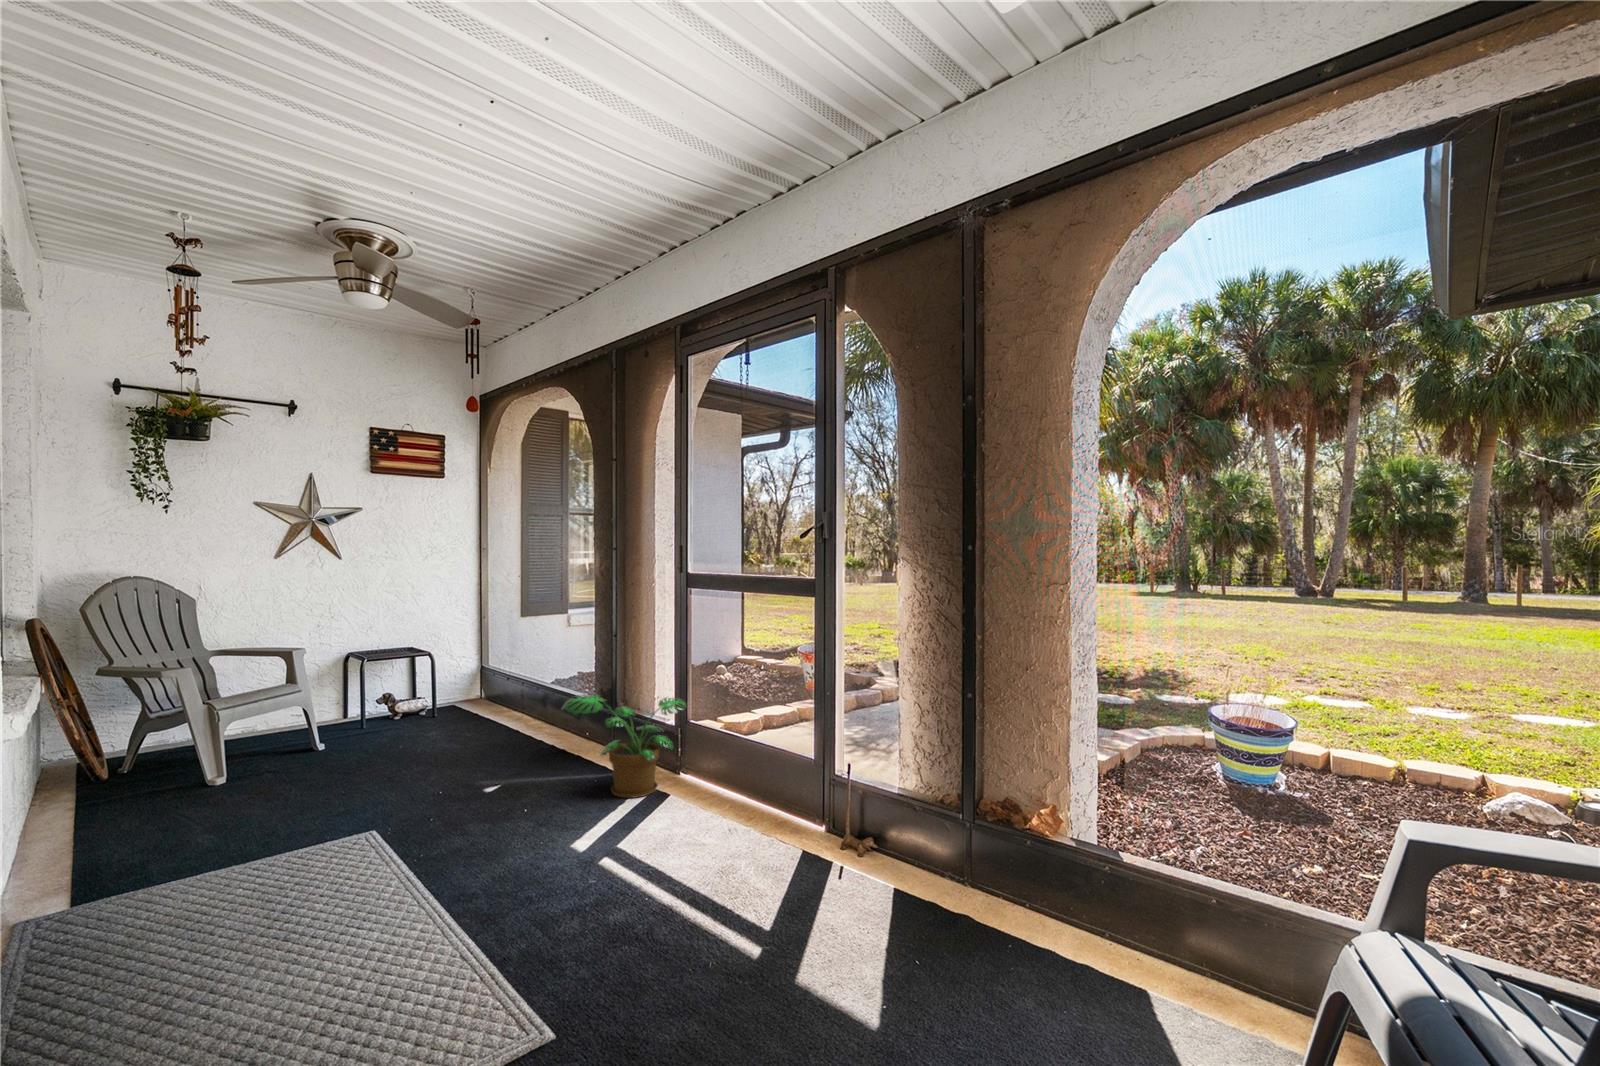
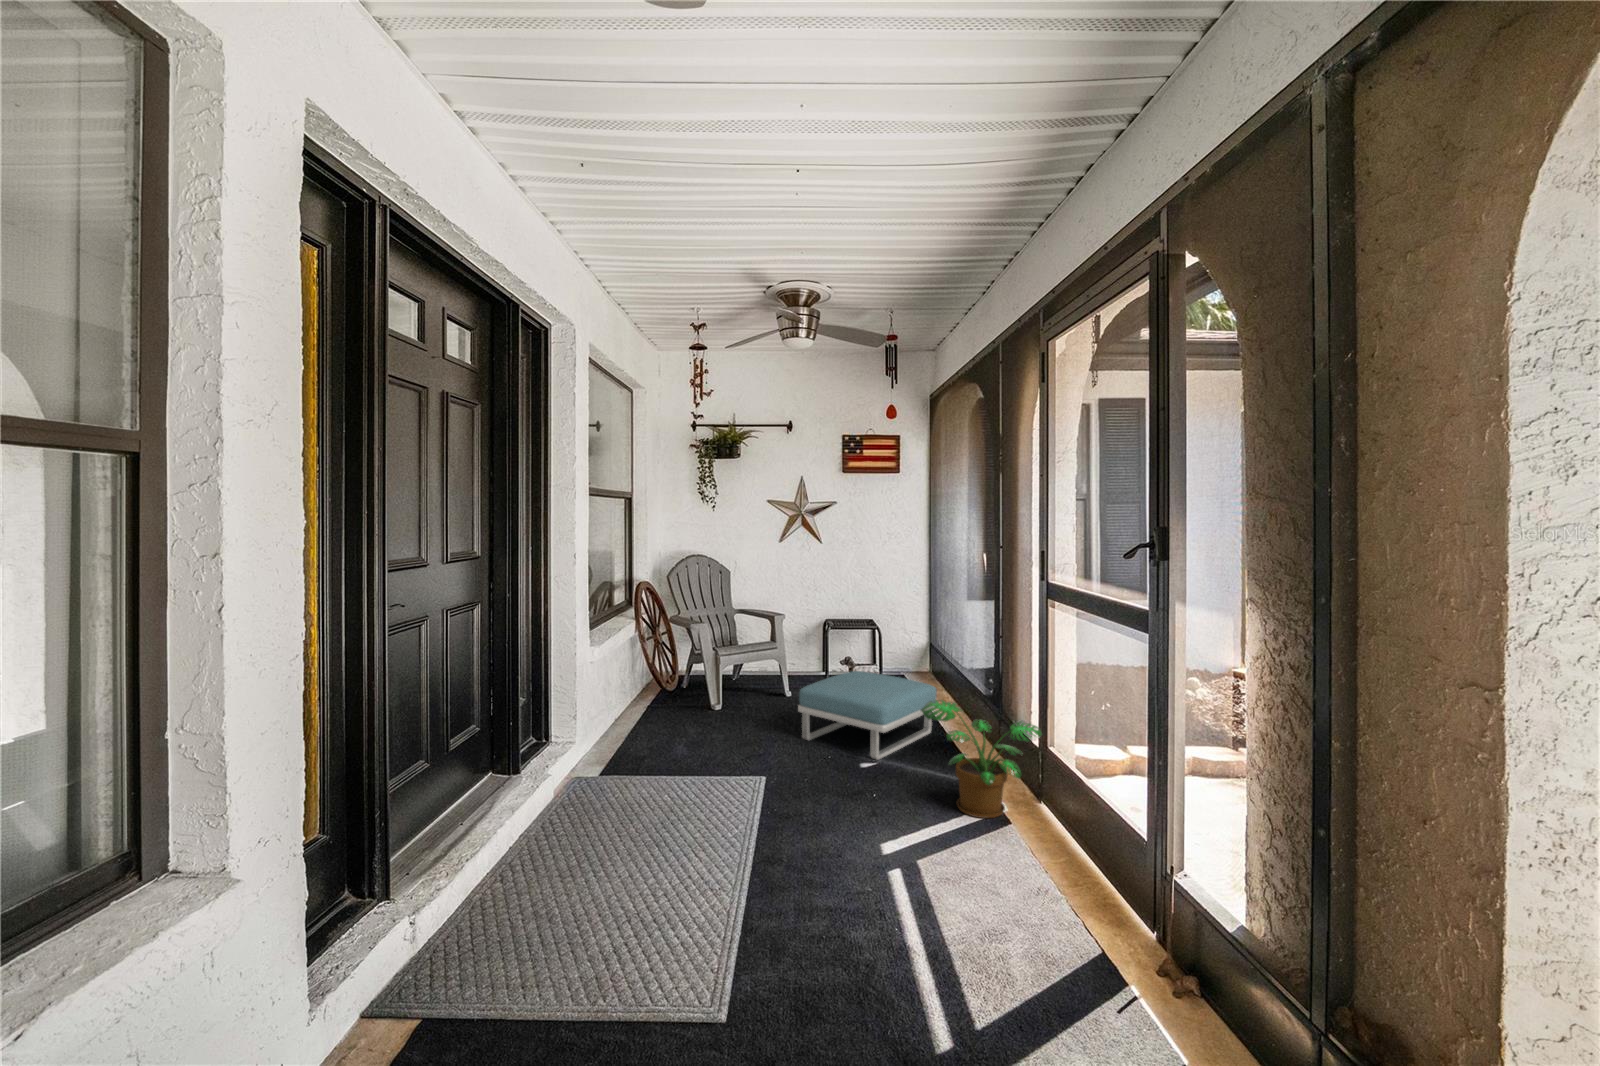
footstool: none [375,693,539,785] -> present [798,671,937,760]

